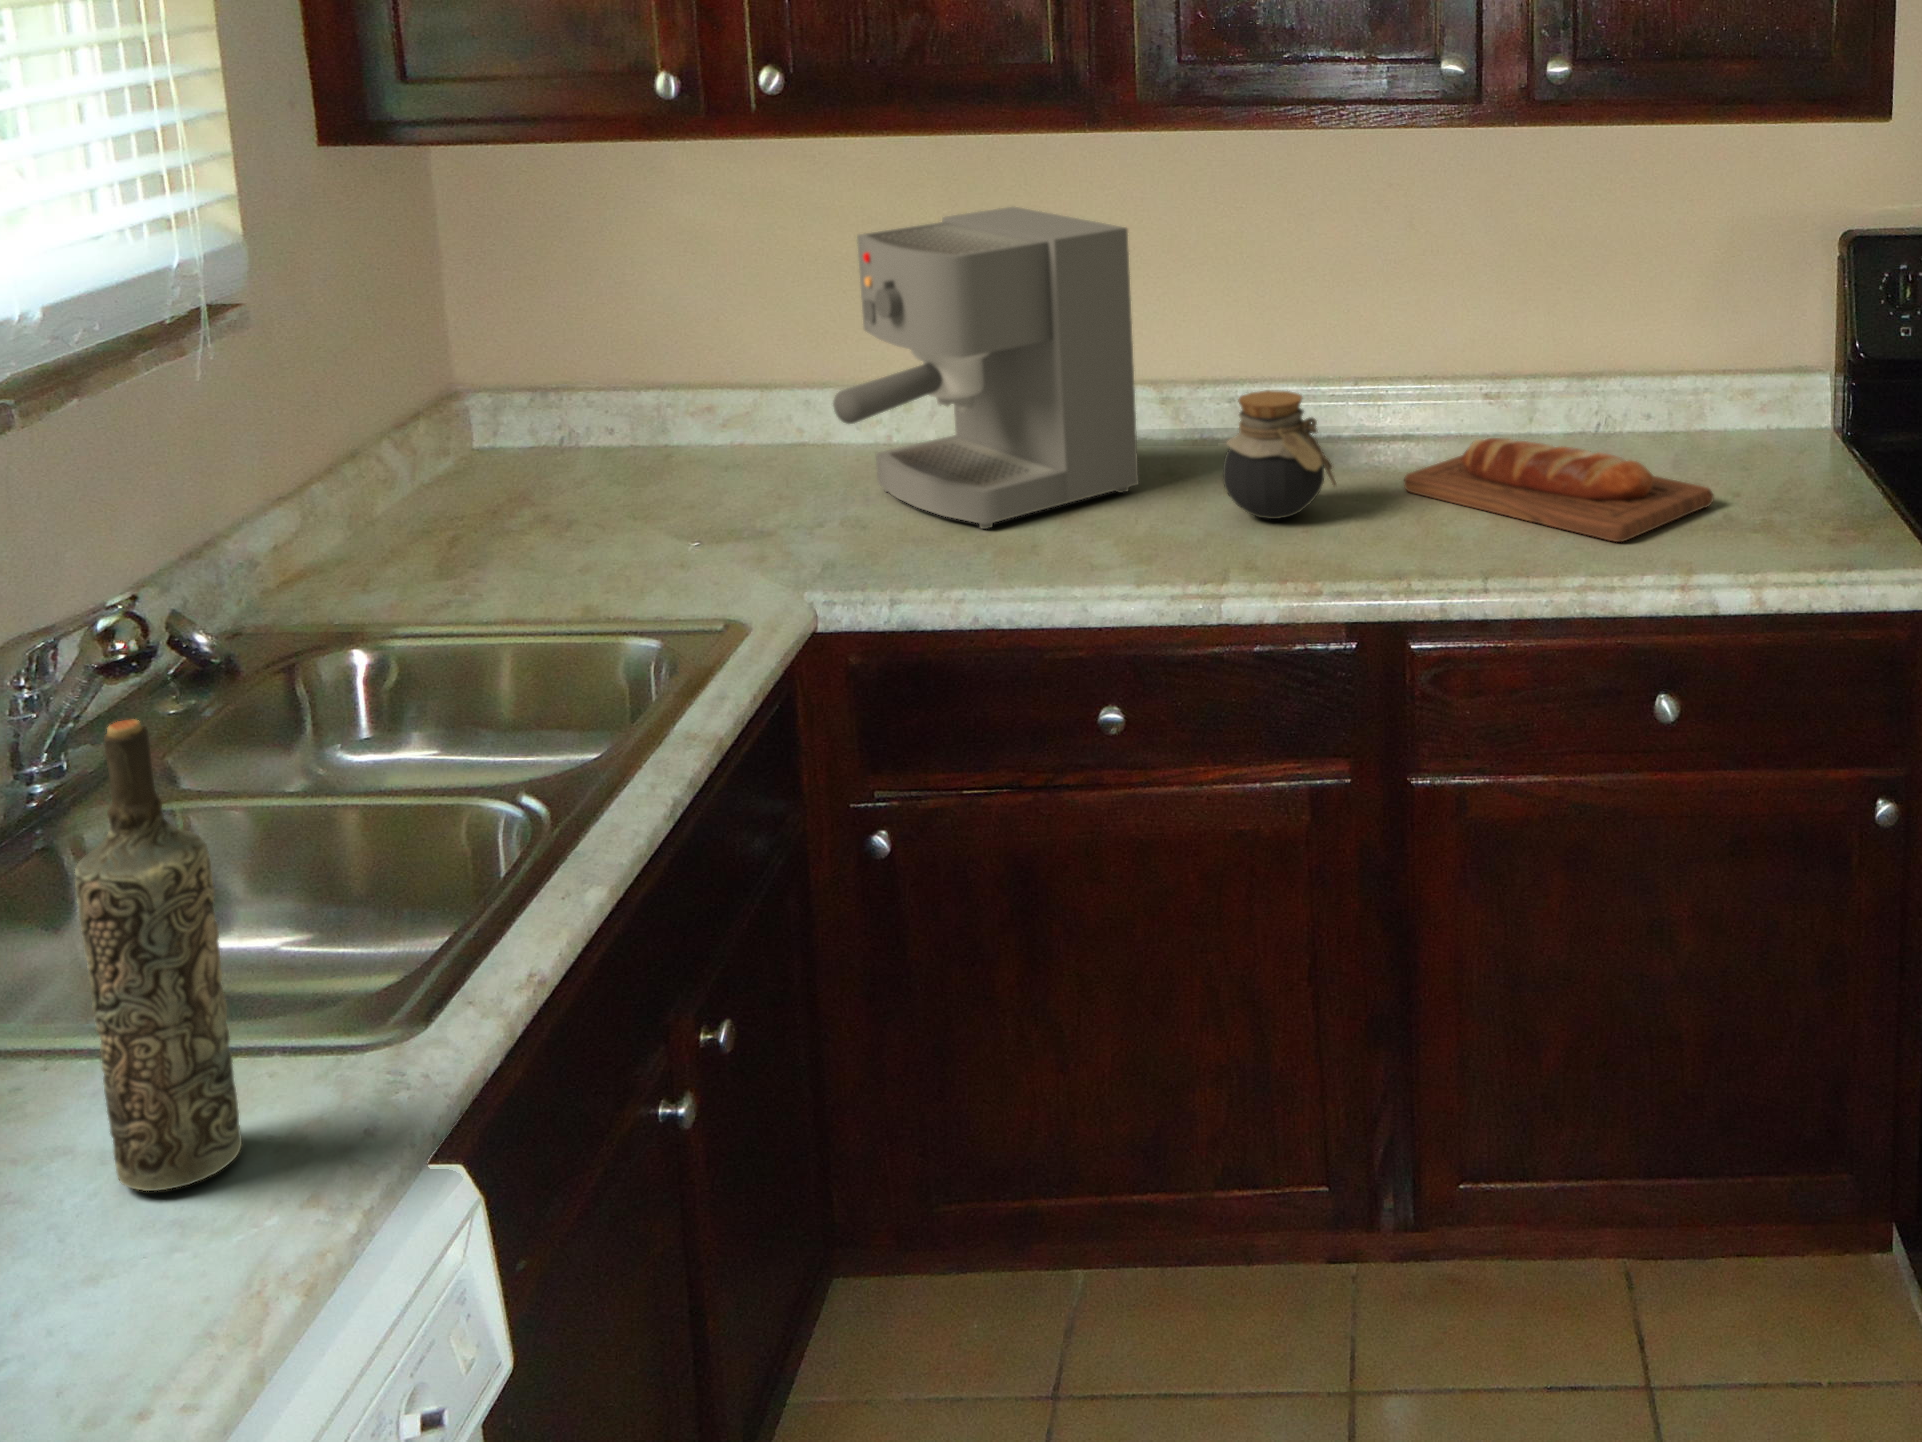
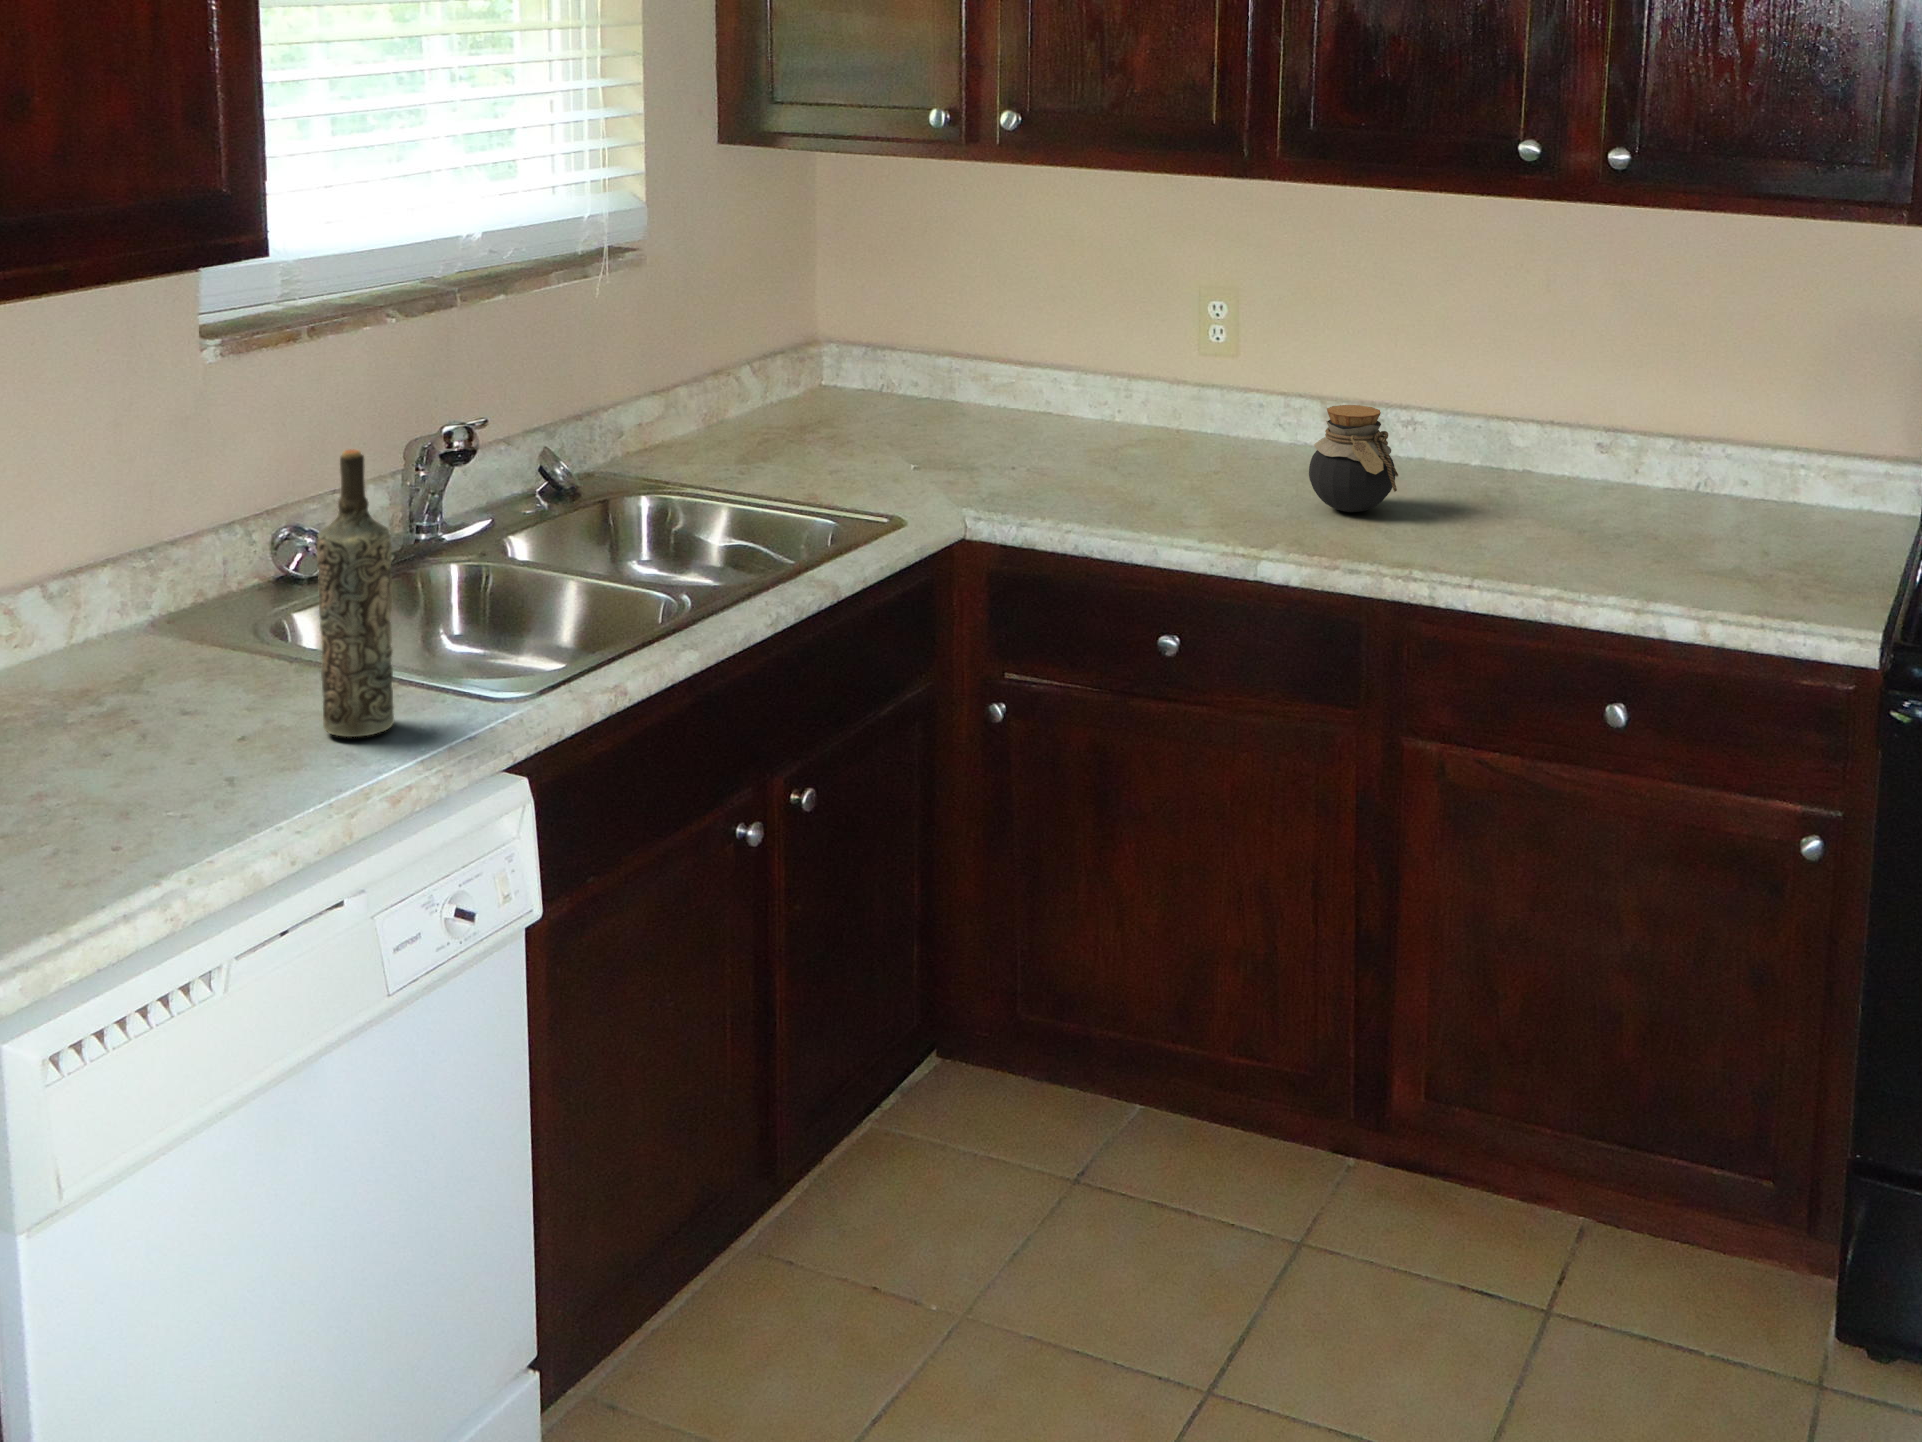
coffee maker: present [833,207,1139,529] -> none [1017,237,1270,486]
bread loaf: present [1404,438,1714,542] -> none [1475,474,1732,571]

